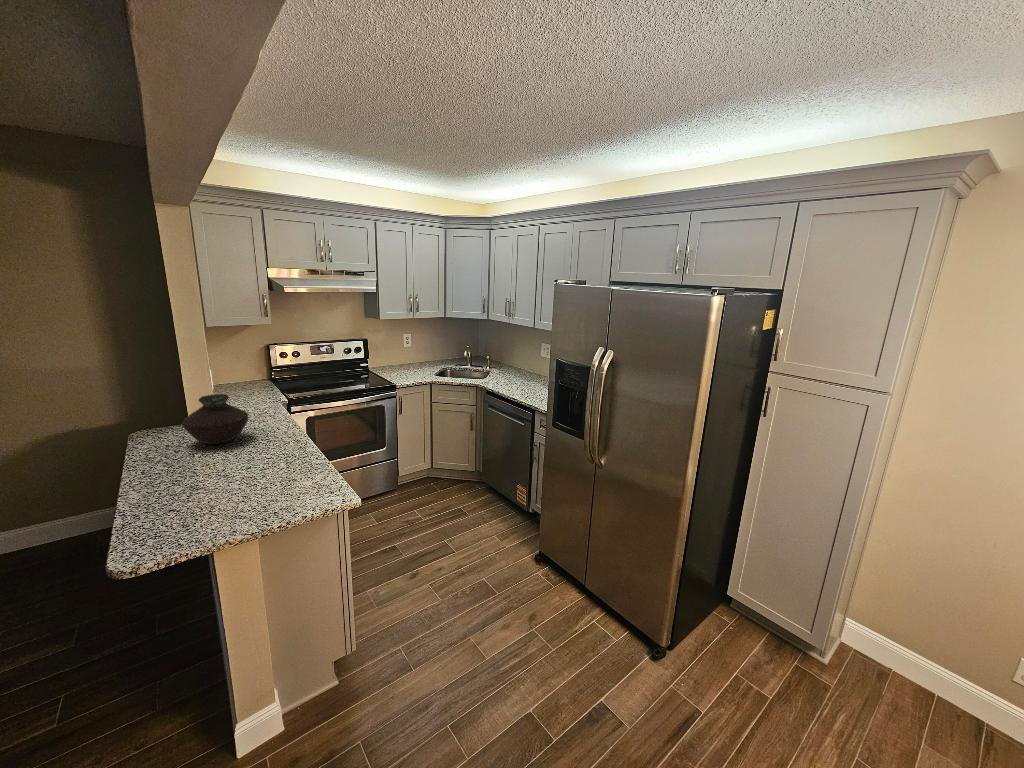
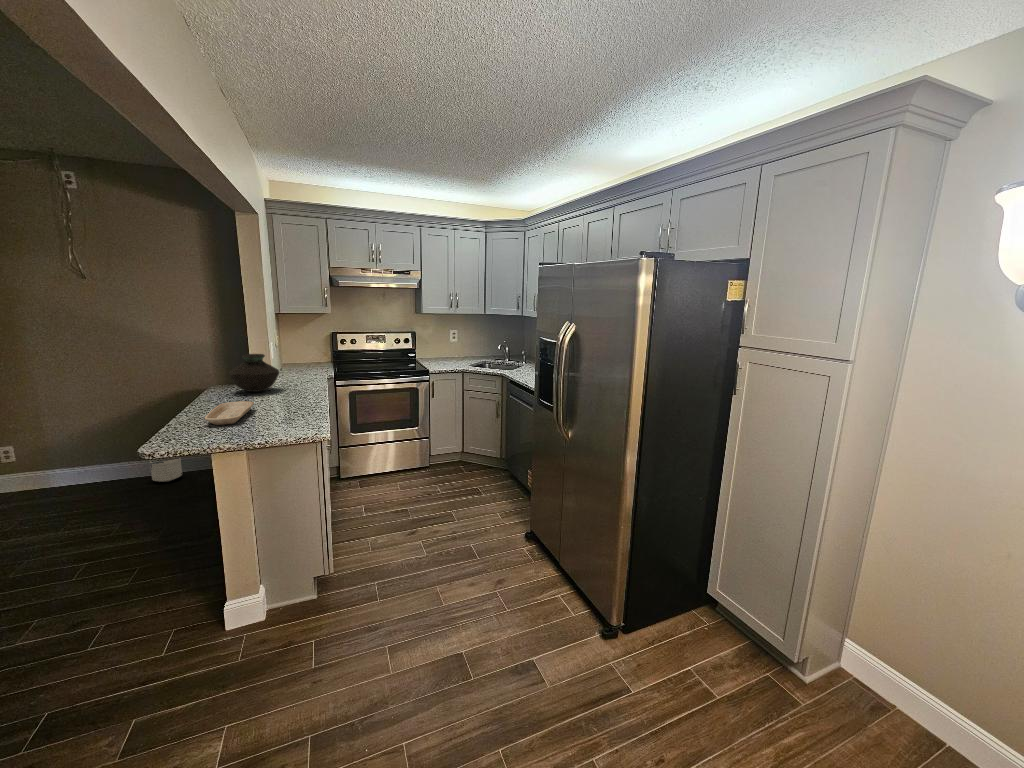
tray: none [198,466,248,512] -> present [205,401,254,425]
planter: none [30,516,80,556] -> present [150,458,182,482]

